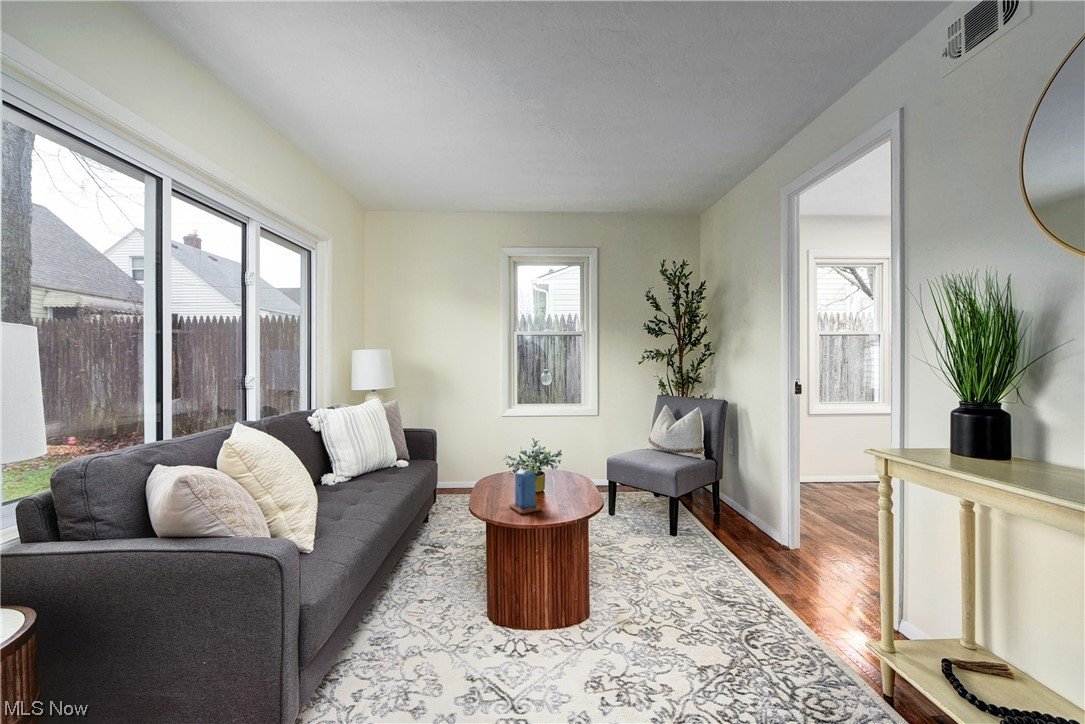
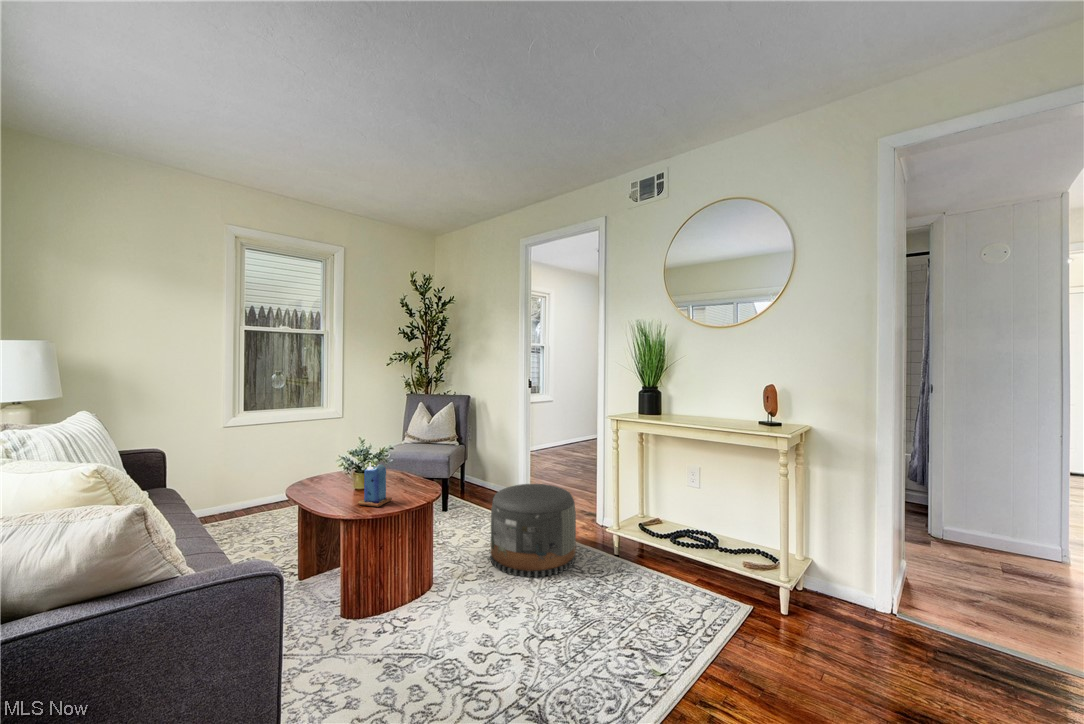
pouf: none [671,528,803,680] -> present [491,484,576,578]

